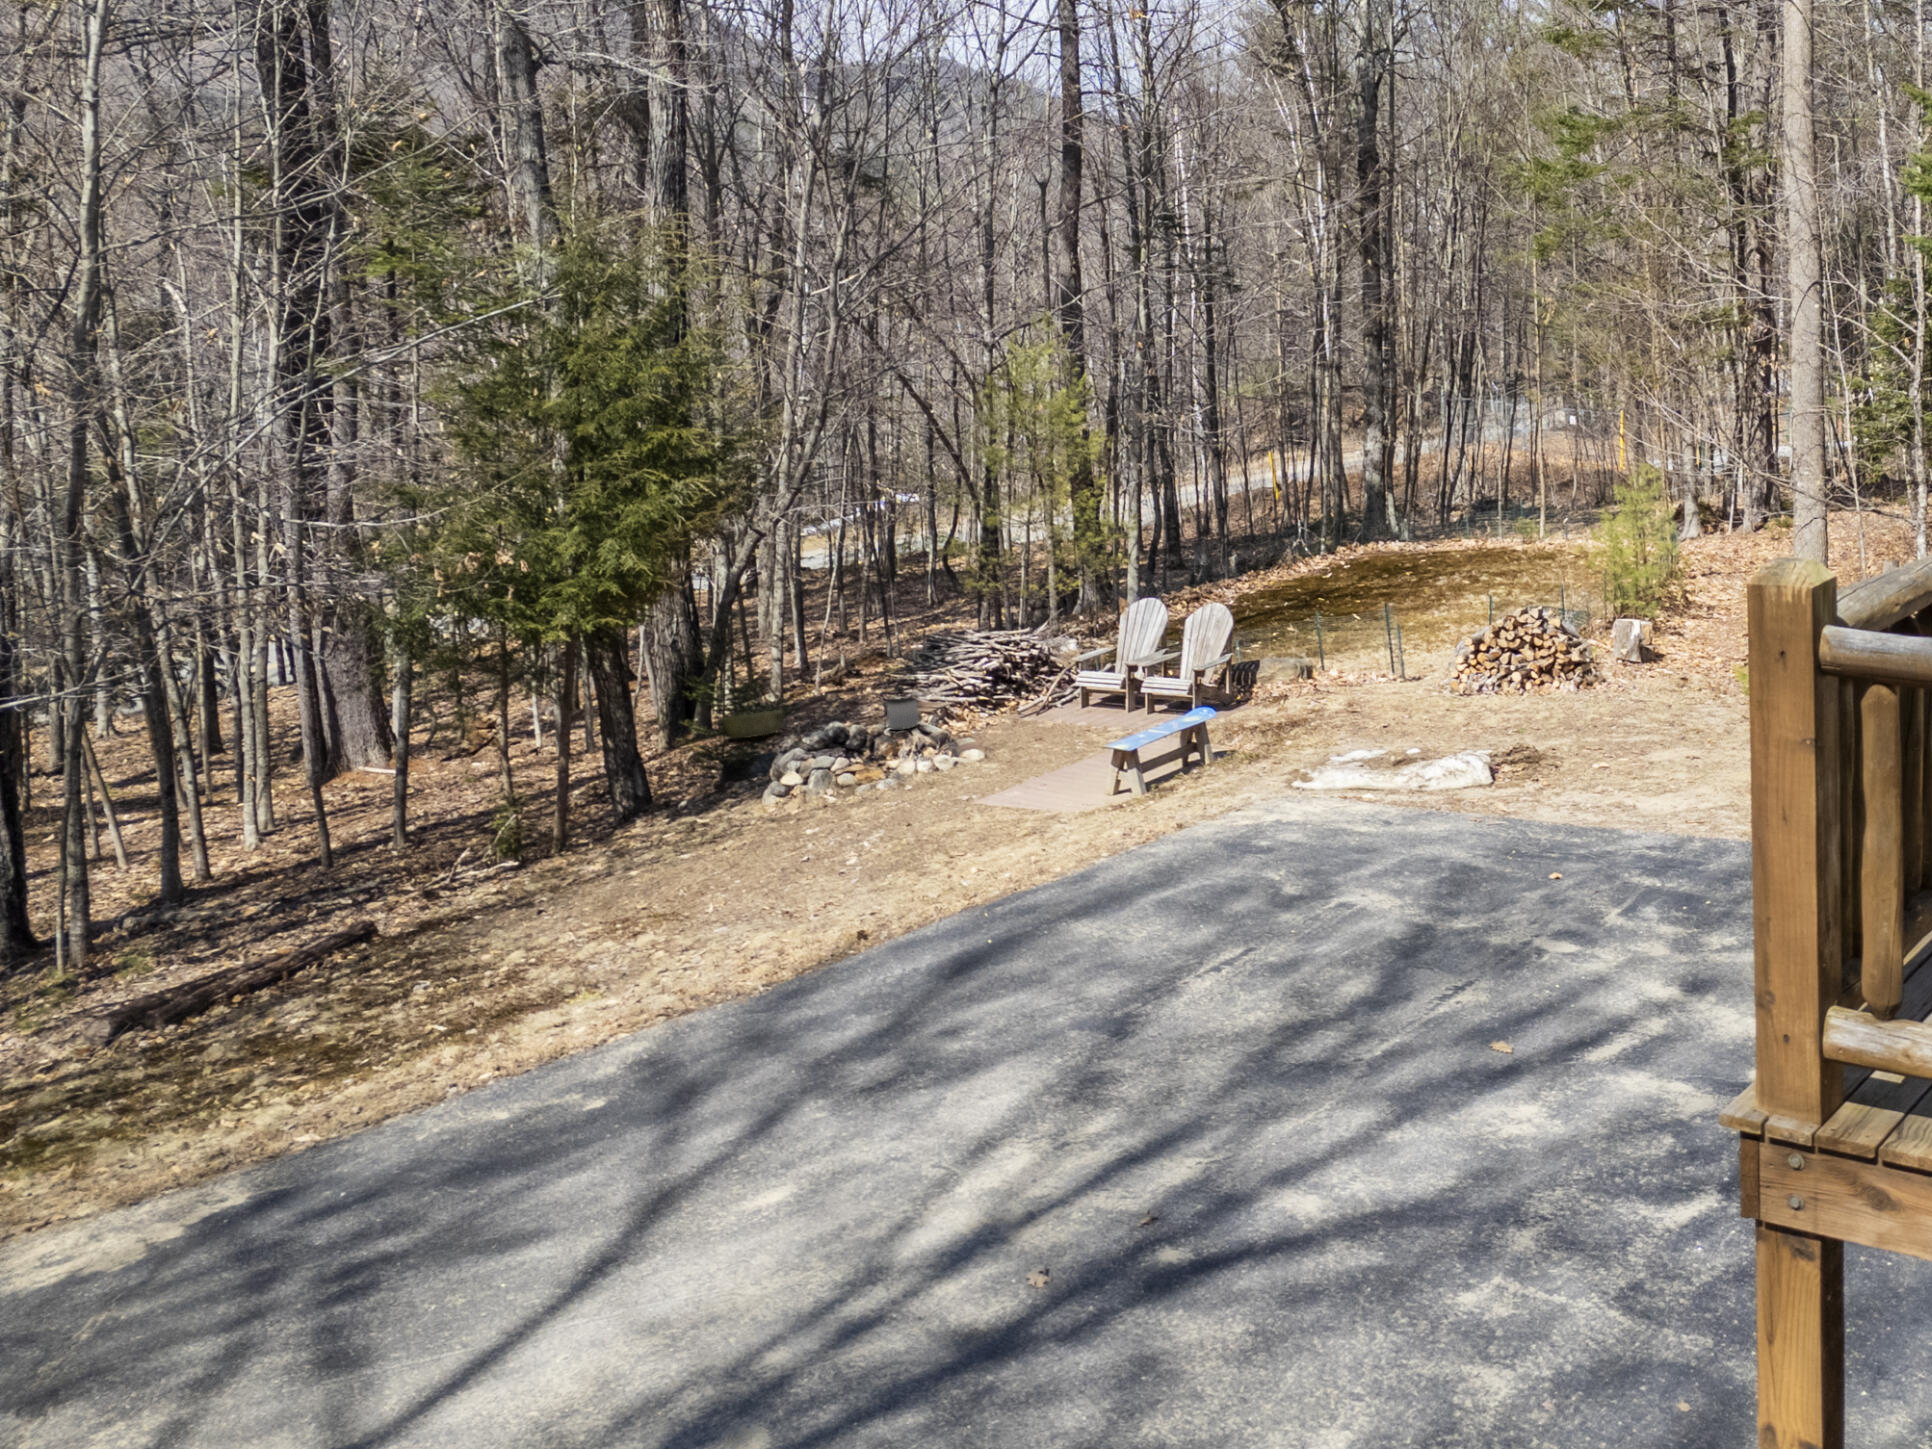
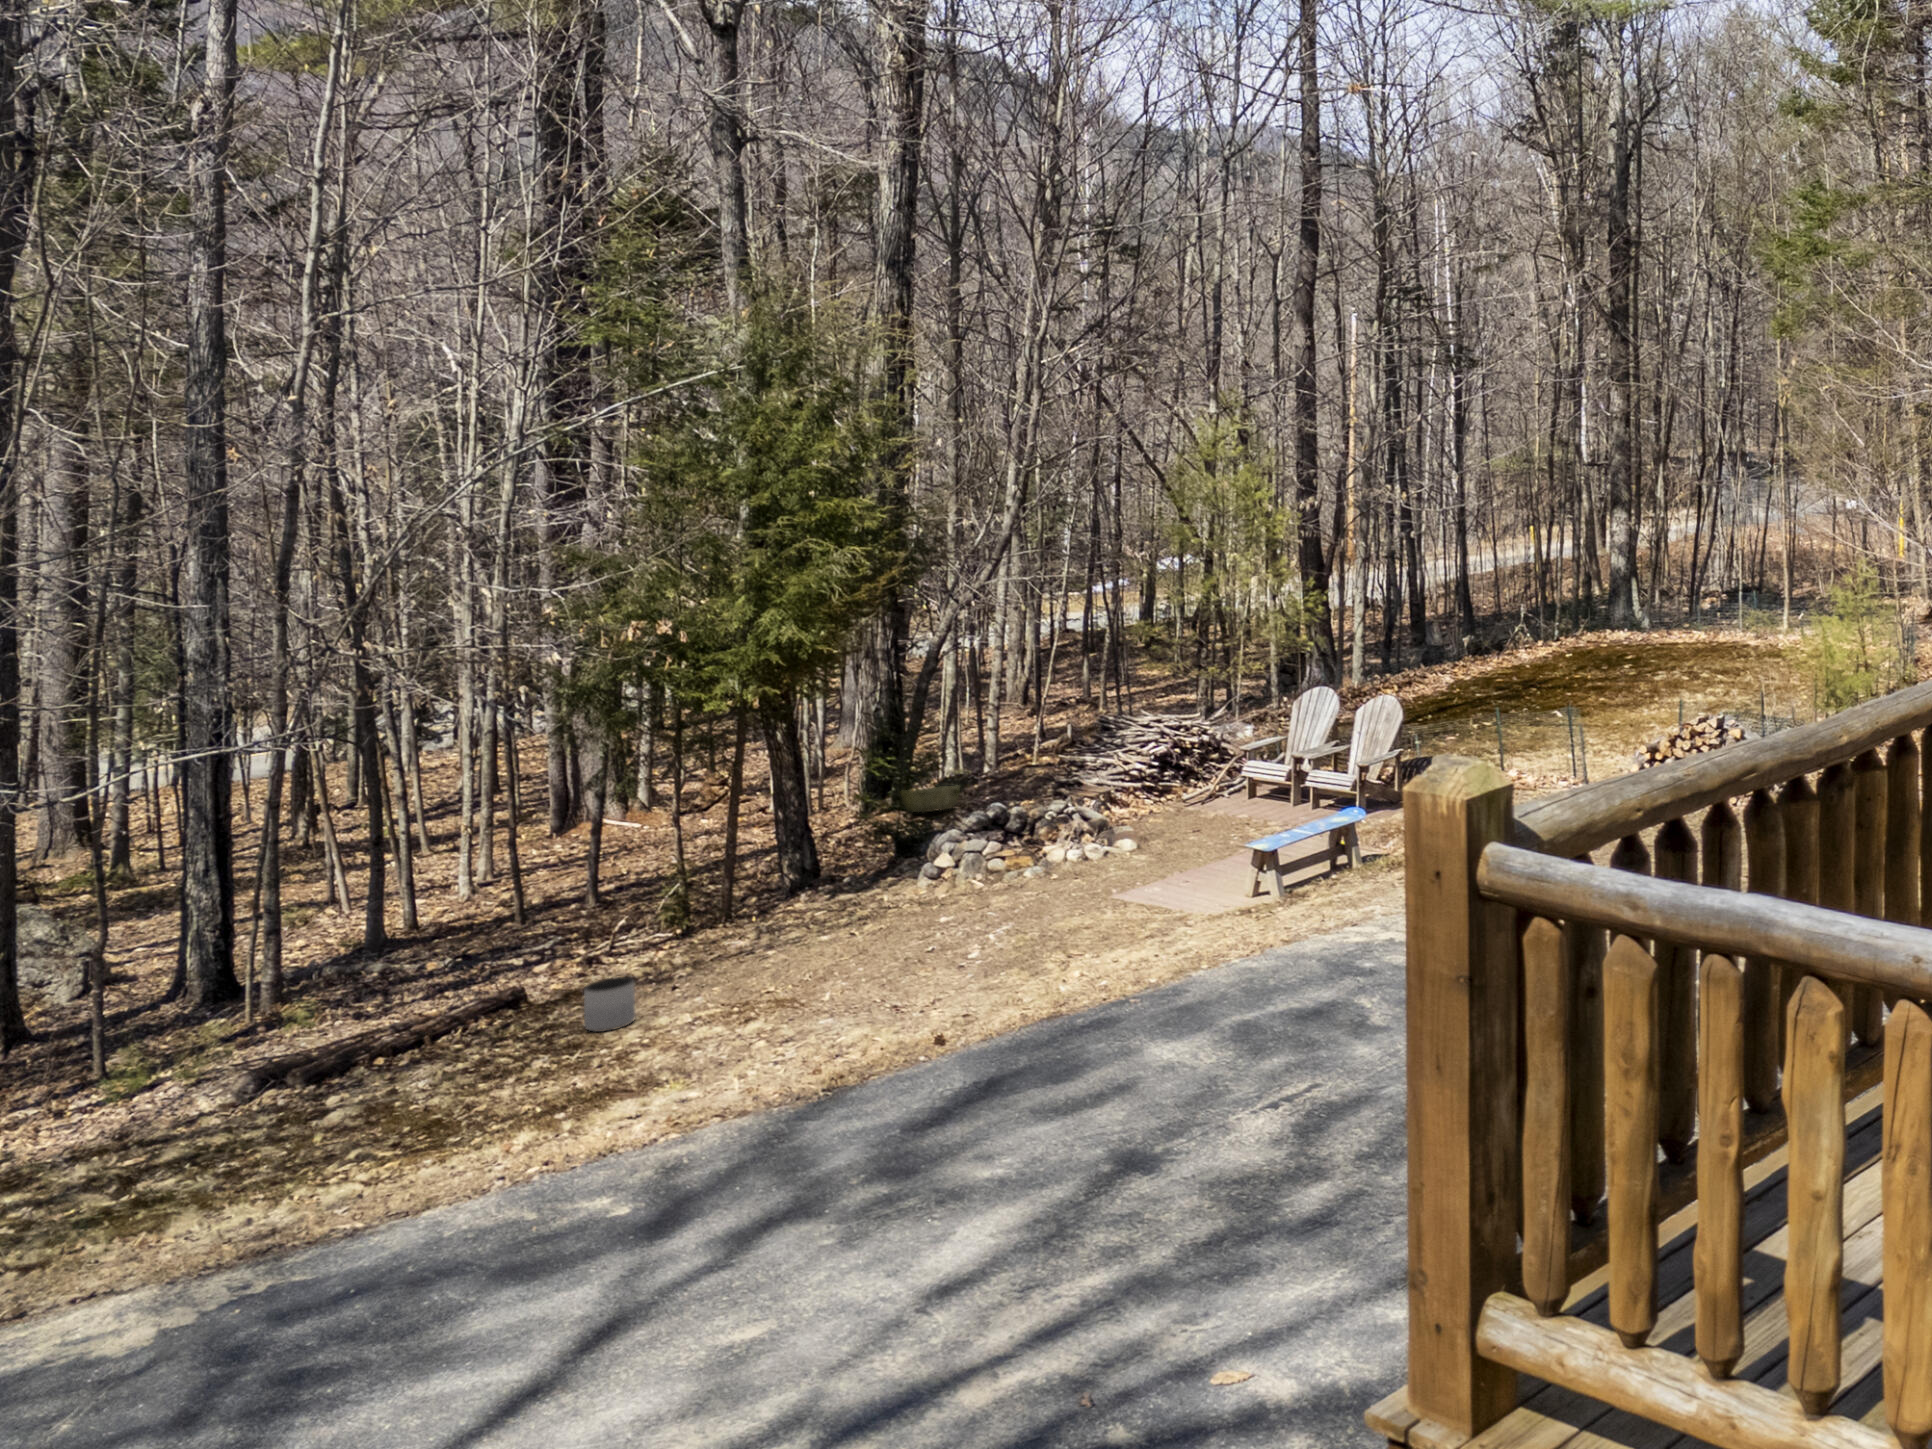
planter: present [886,698,919,730] -> present [584,977,636,1032]

